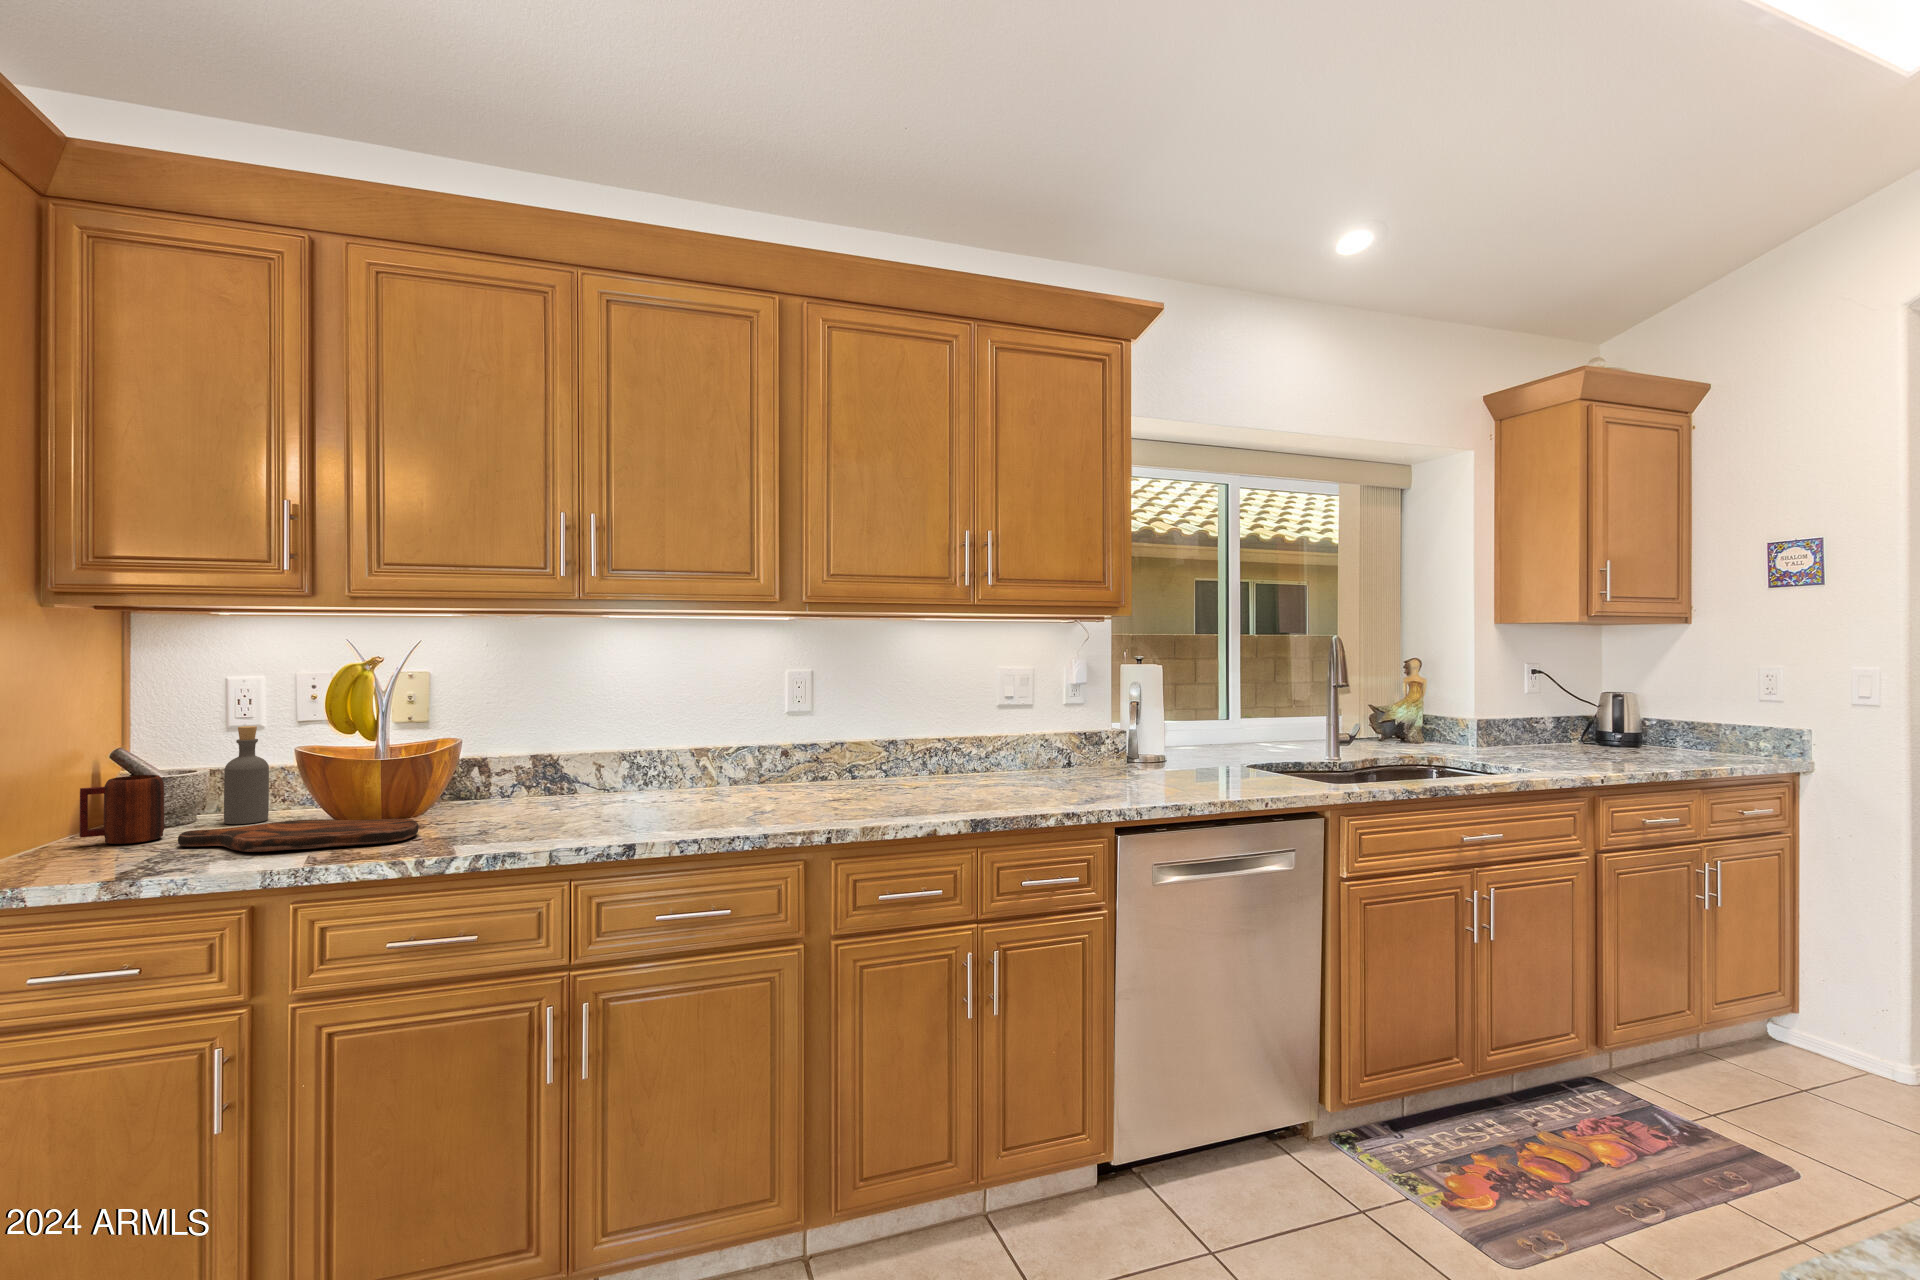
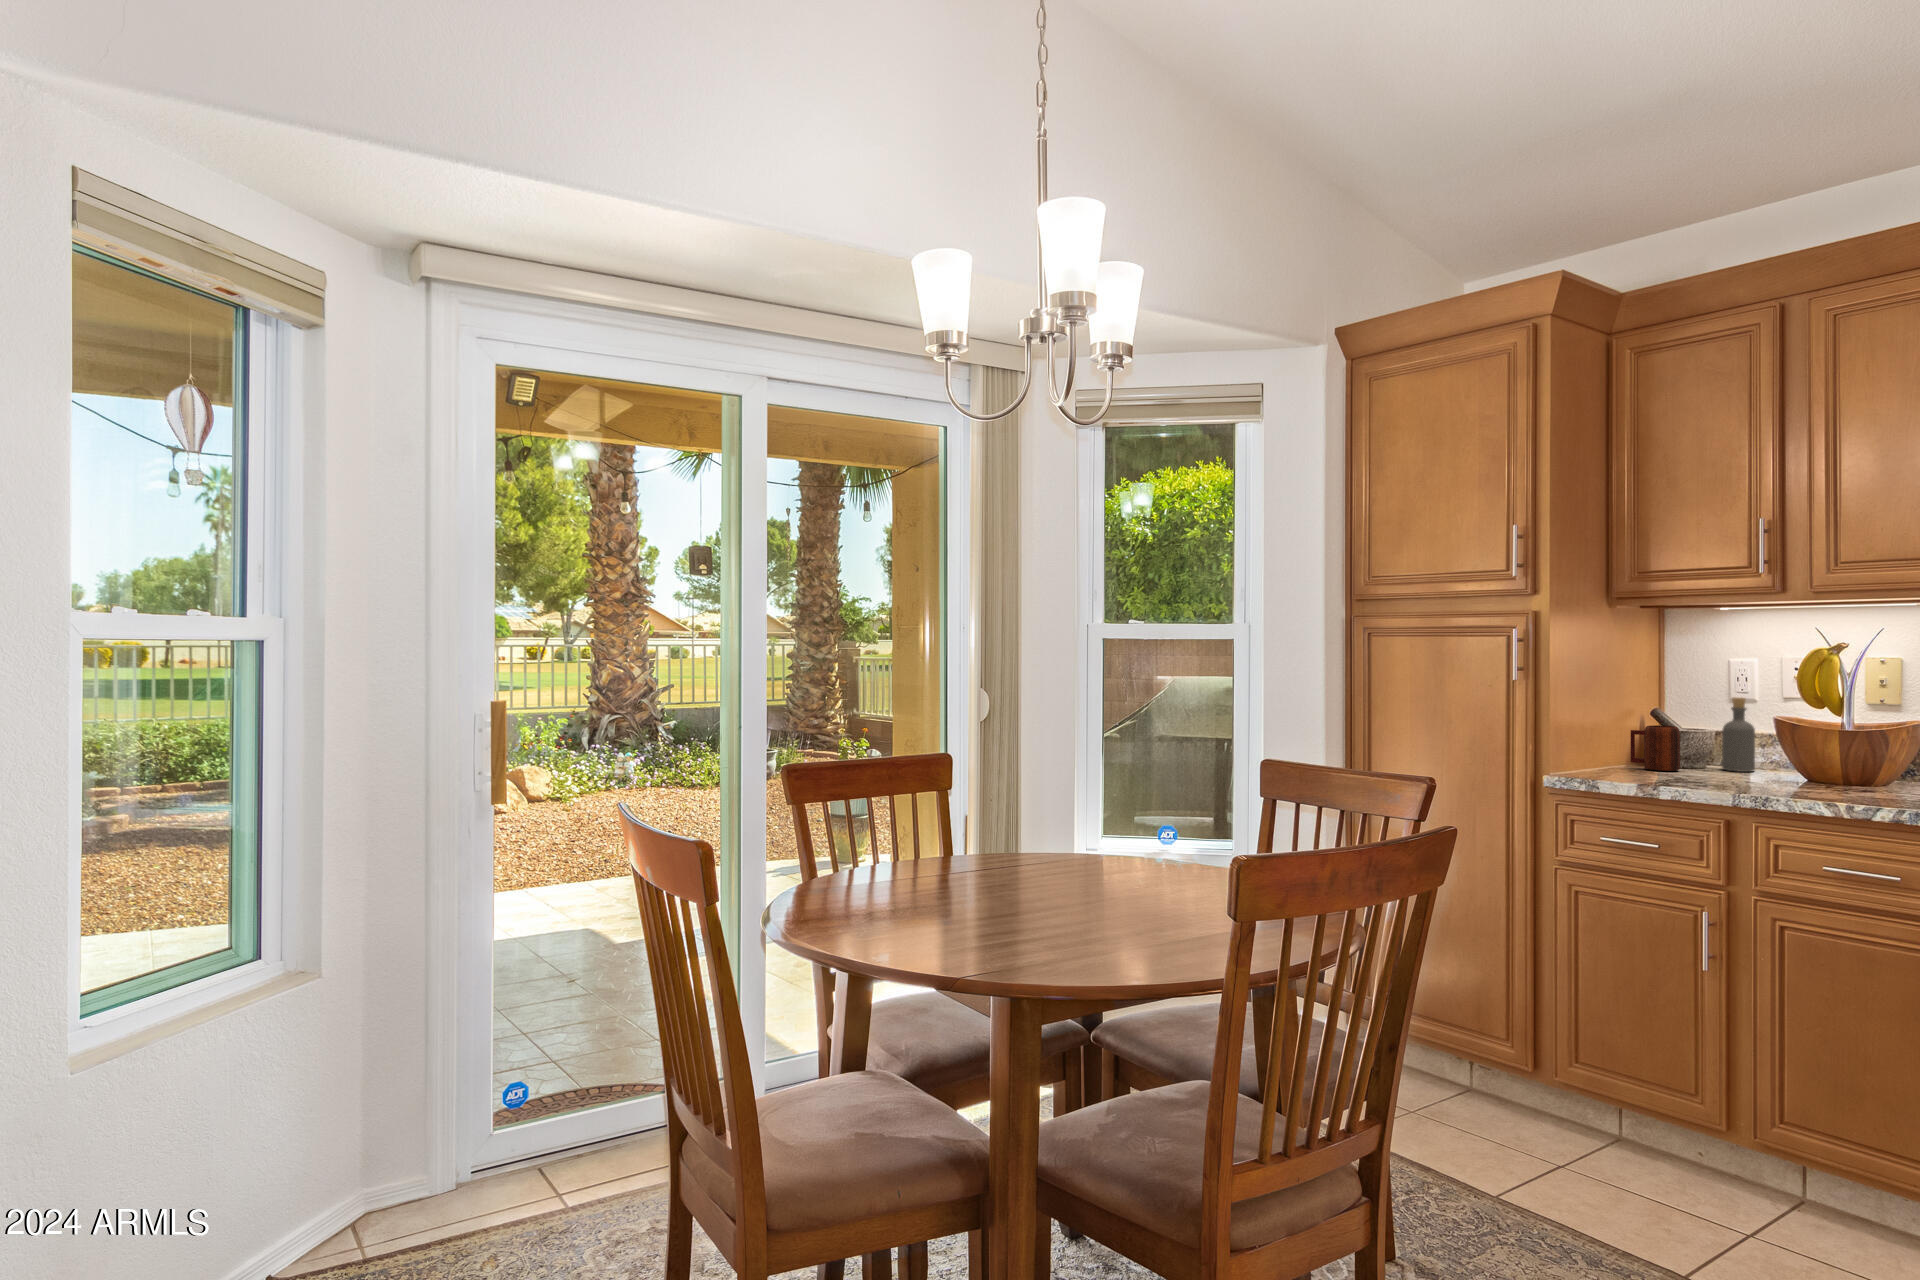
cutting board: present [178,819,419,852] -> none [1686,766,1864,793]

